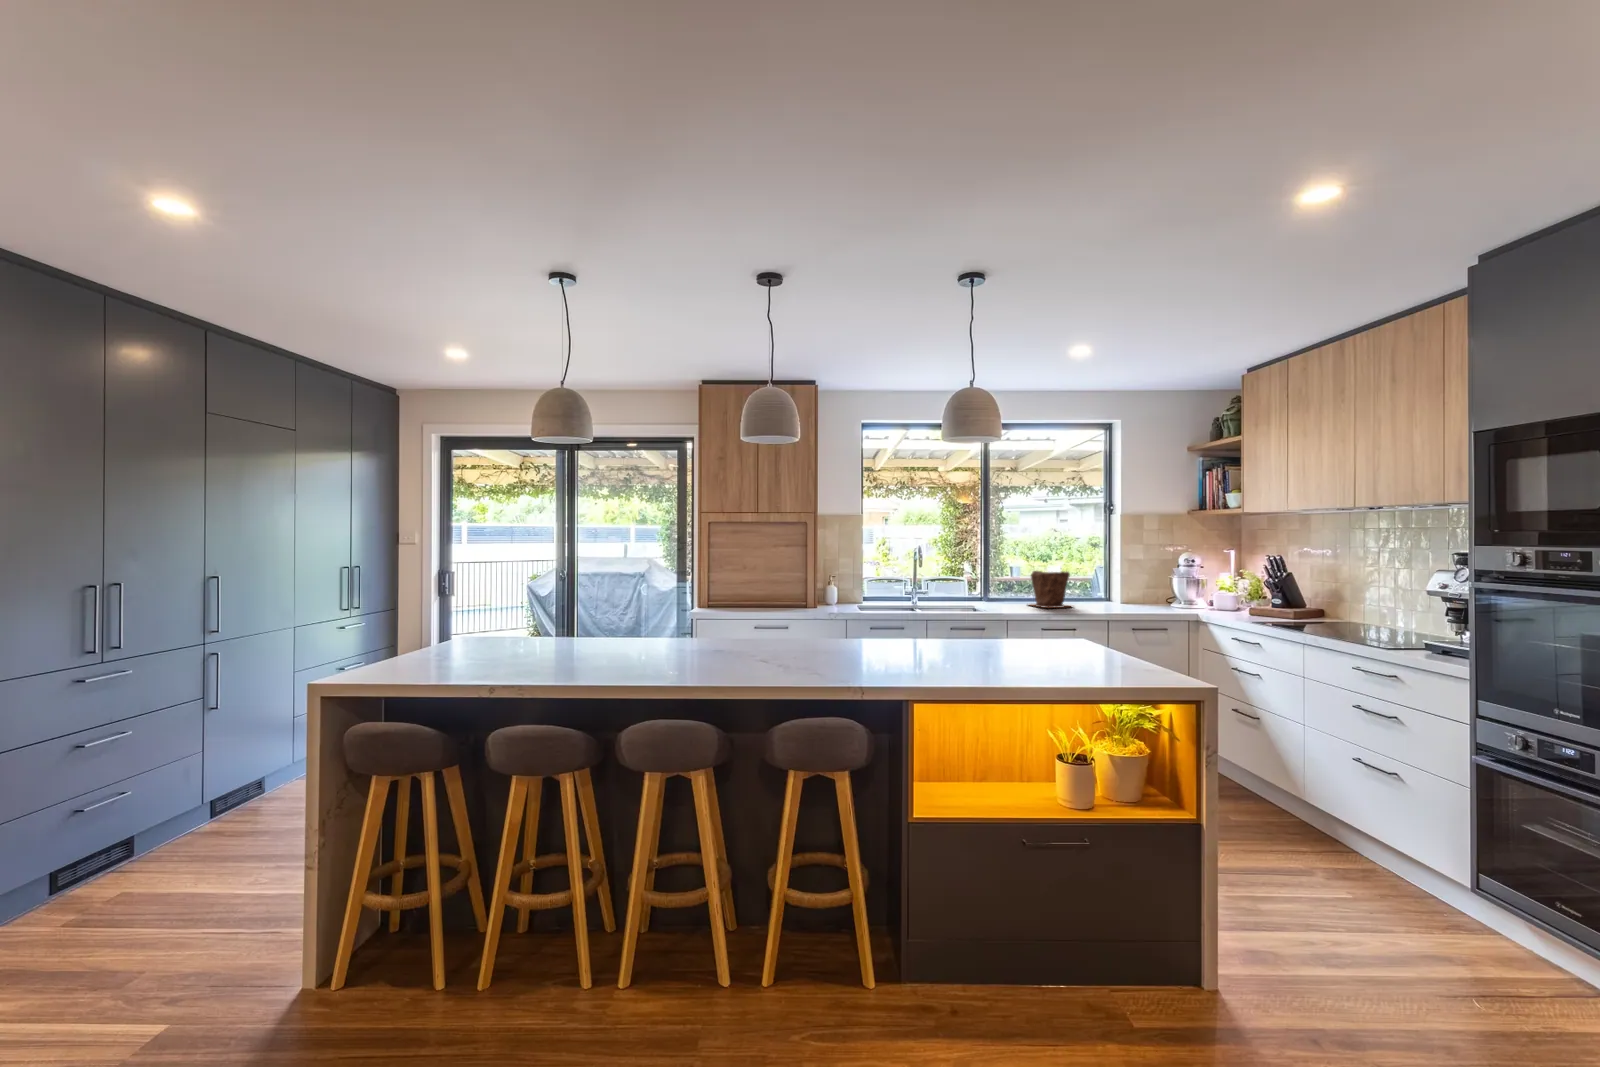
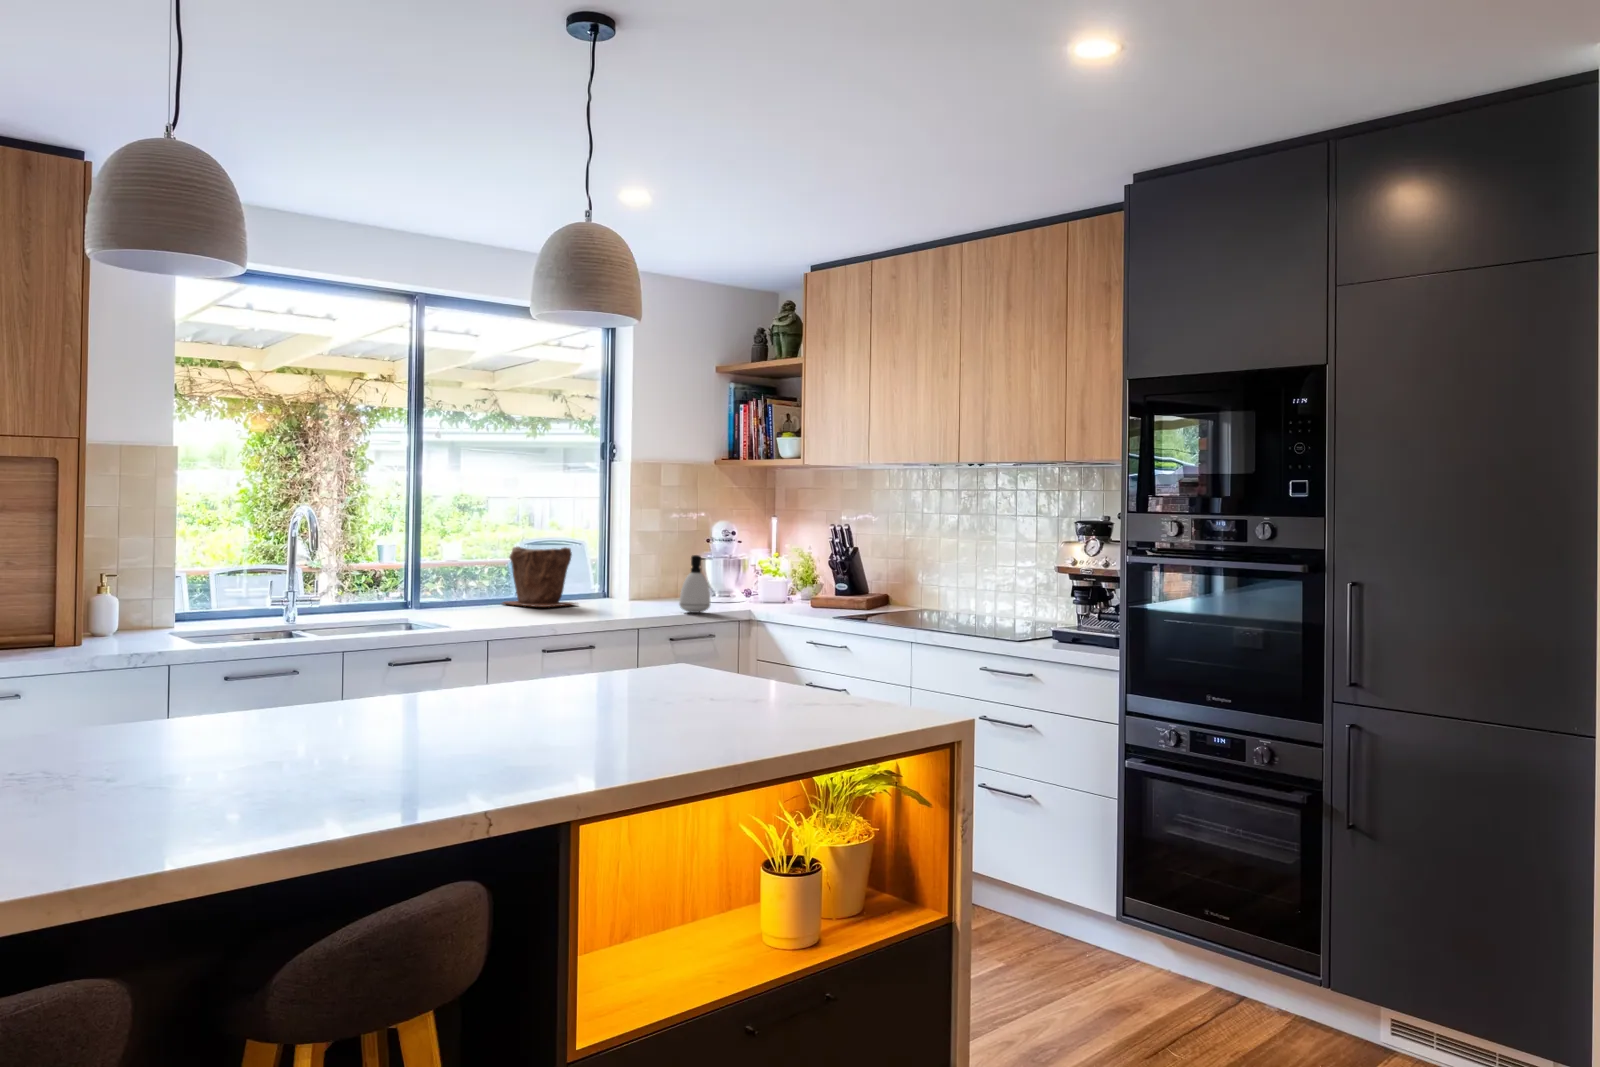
soap dispenser: none [1139,577,1163,615] -> present [679,555,711,613]

